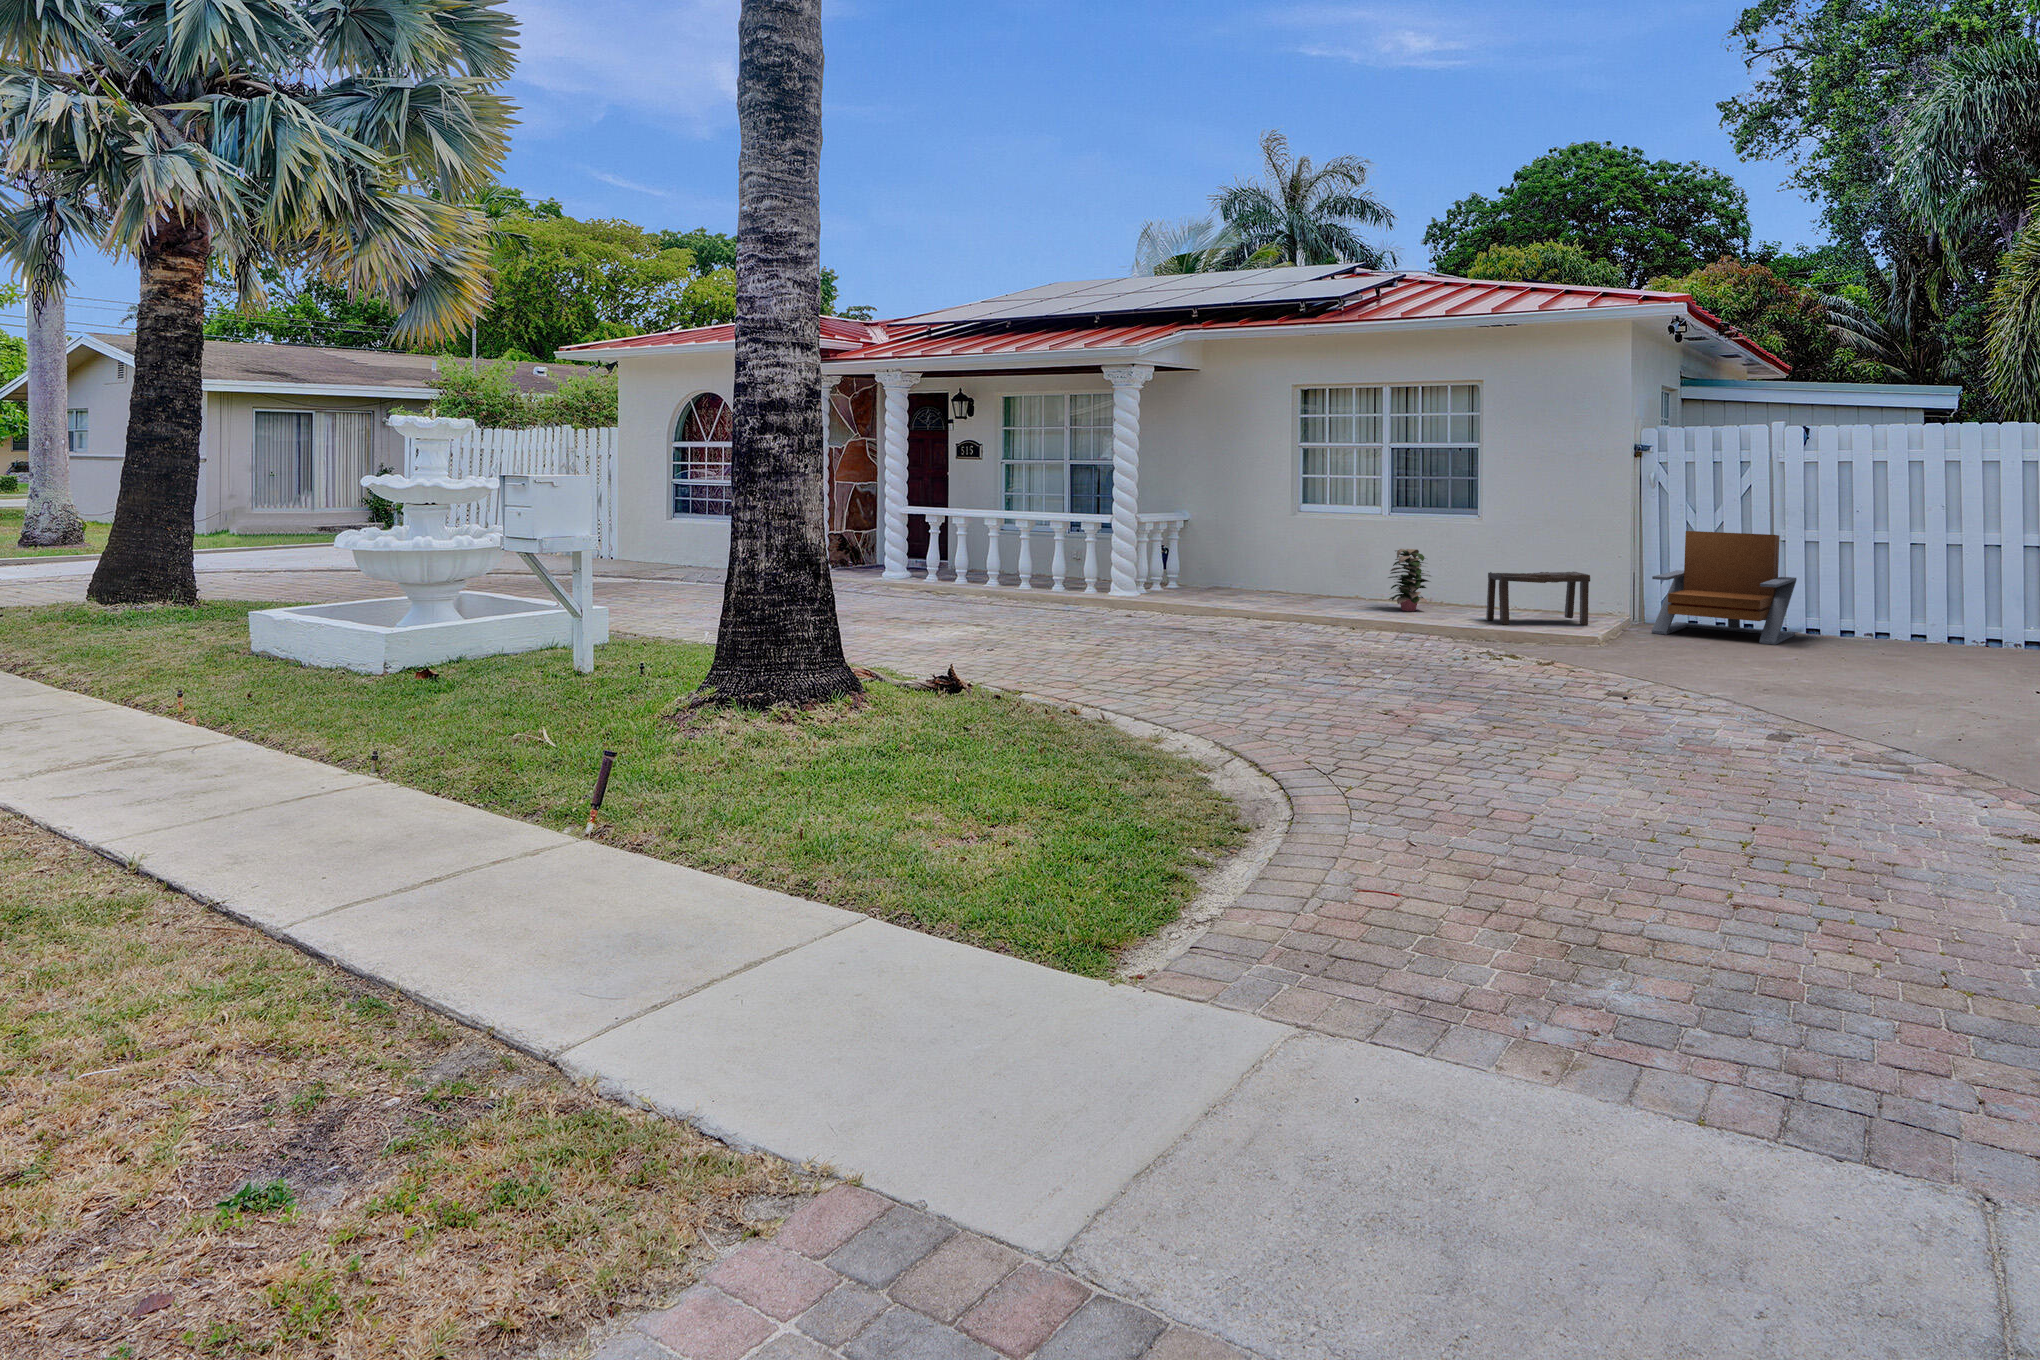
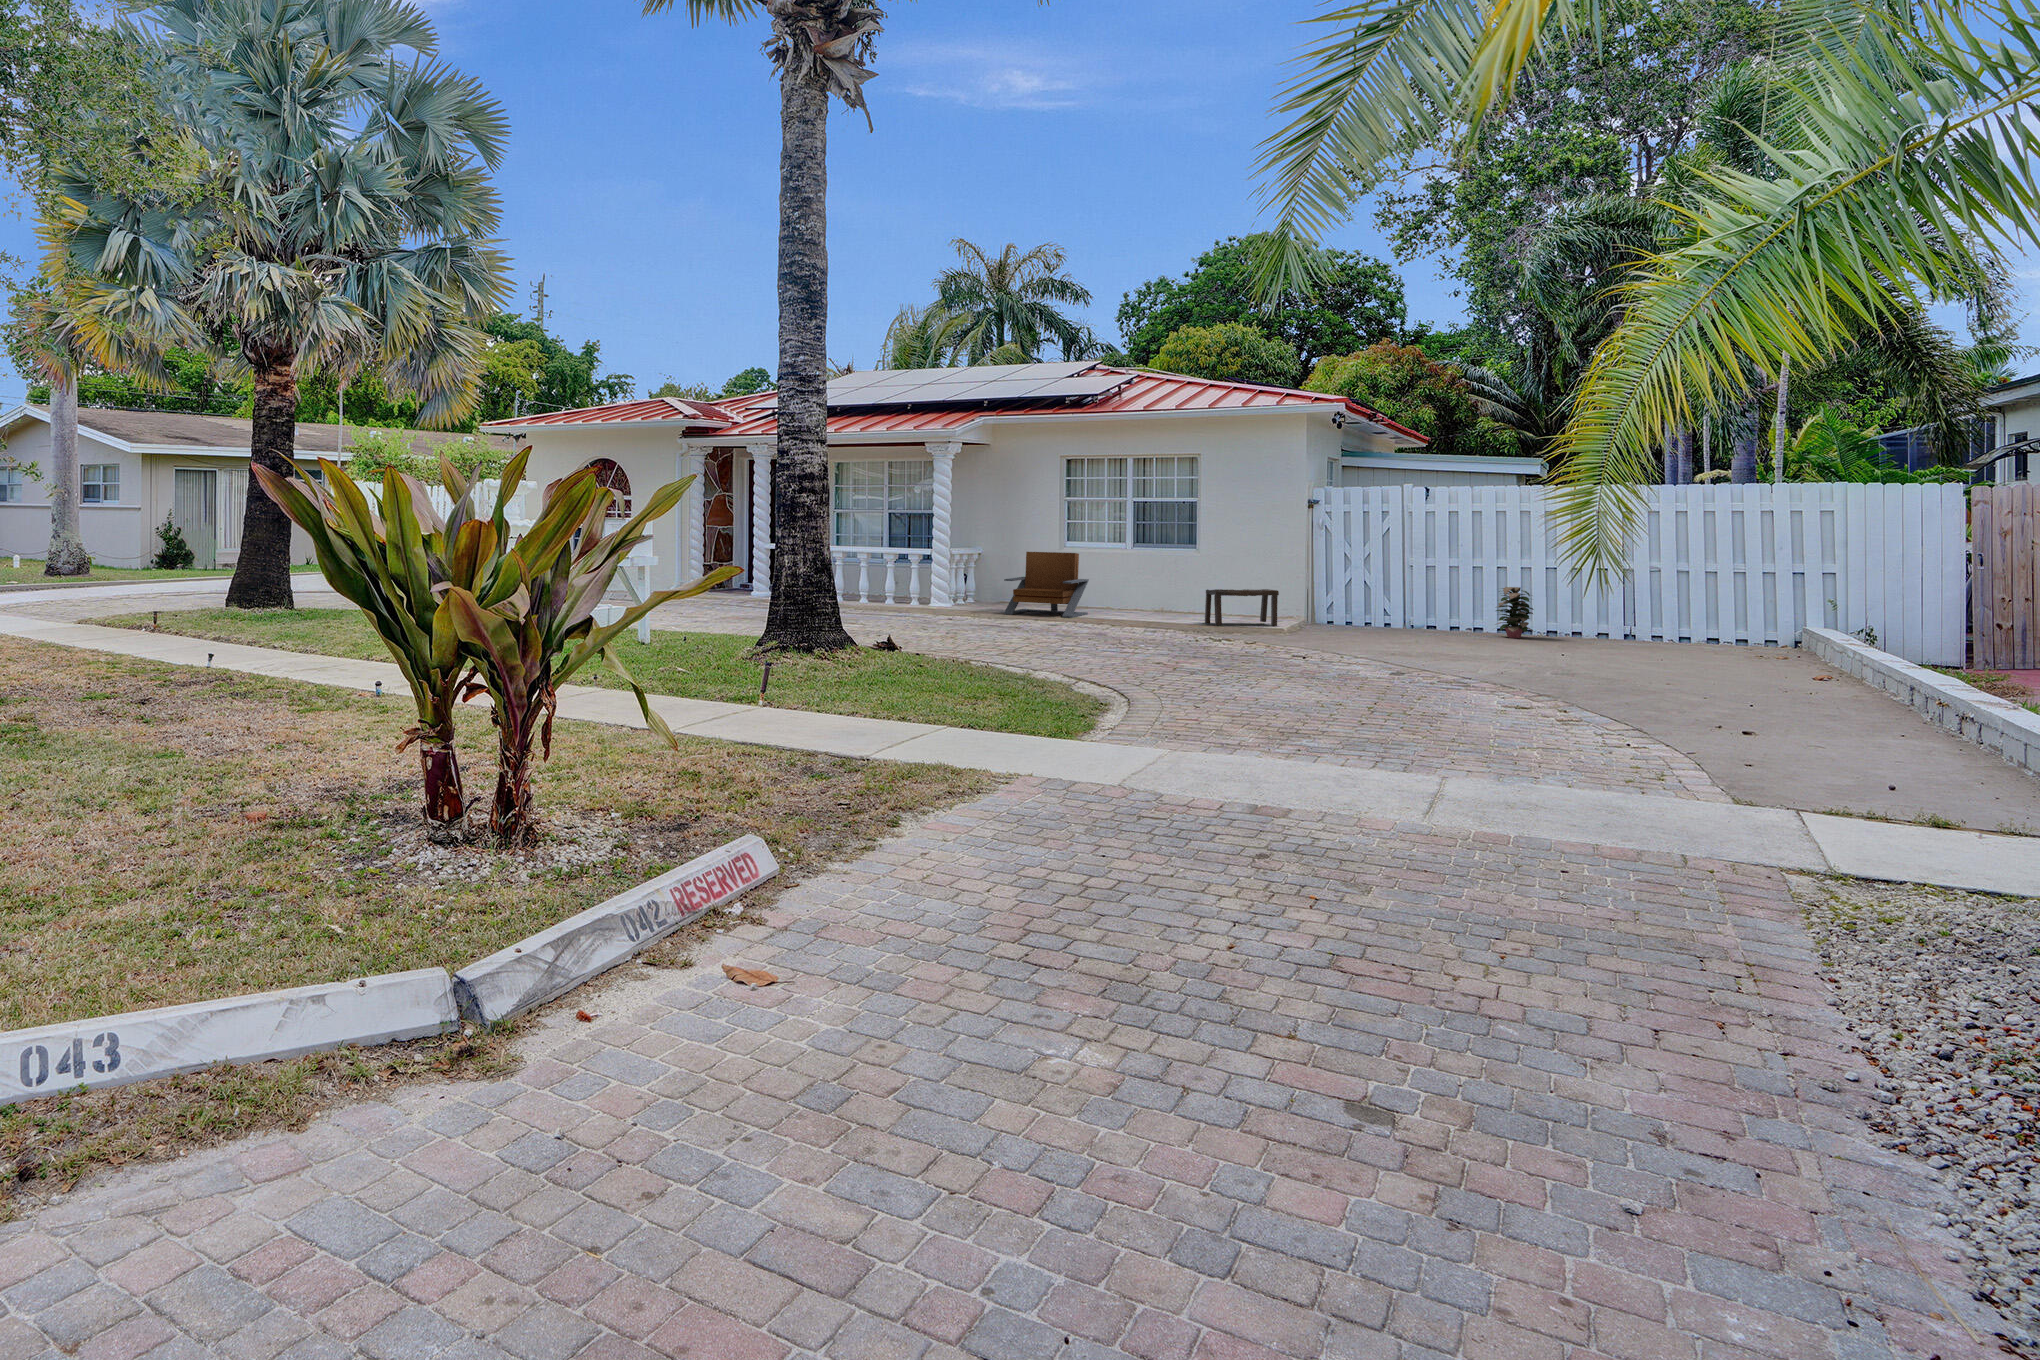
lounge chair: present [1652,531,1797,645] -> present [1004,552,1089,618]
decorative plant: present [1388,549,1430,611] -> present [1496,587,1533,638]

